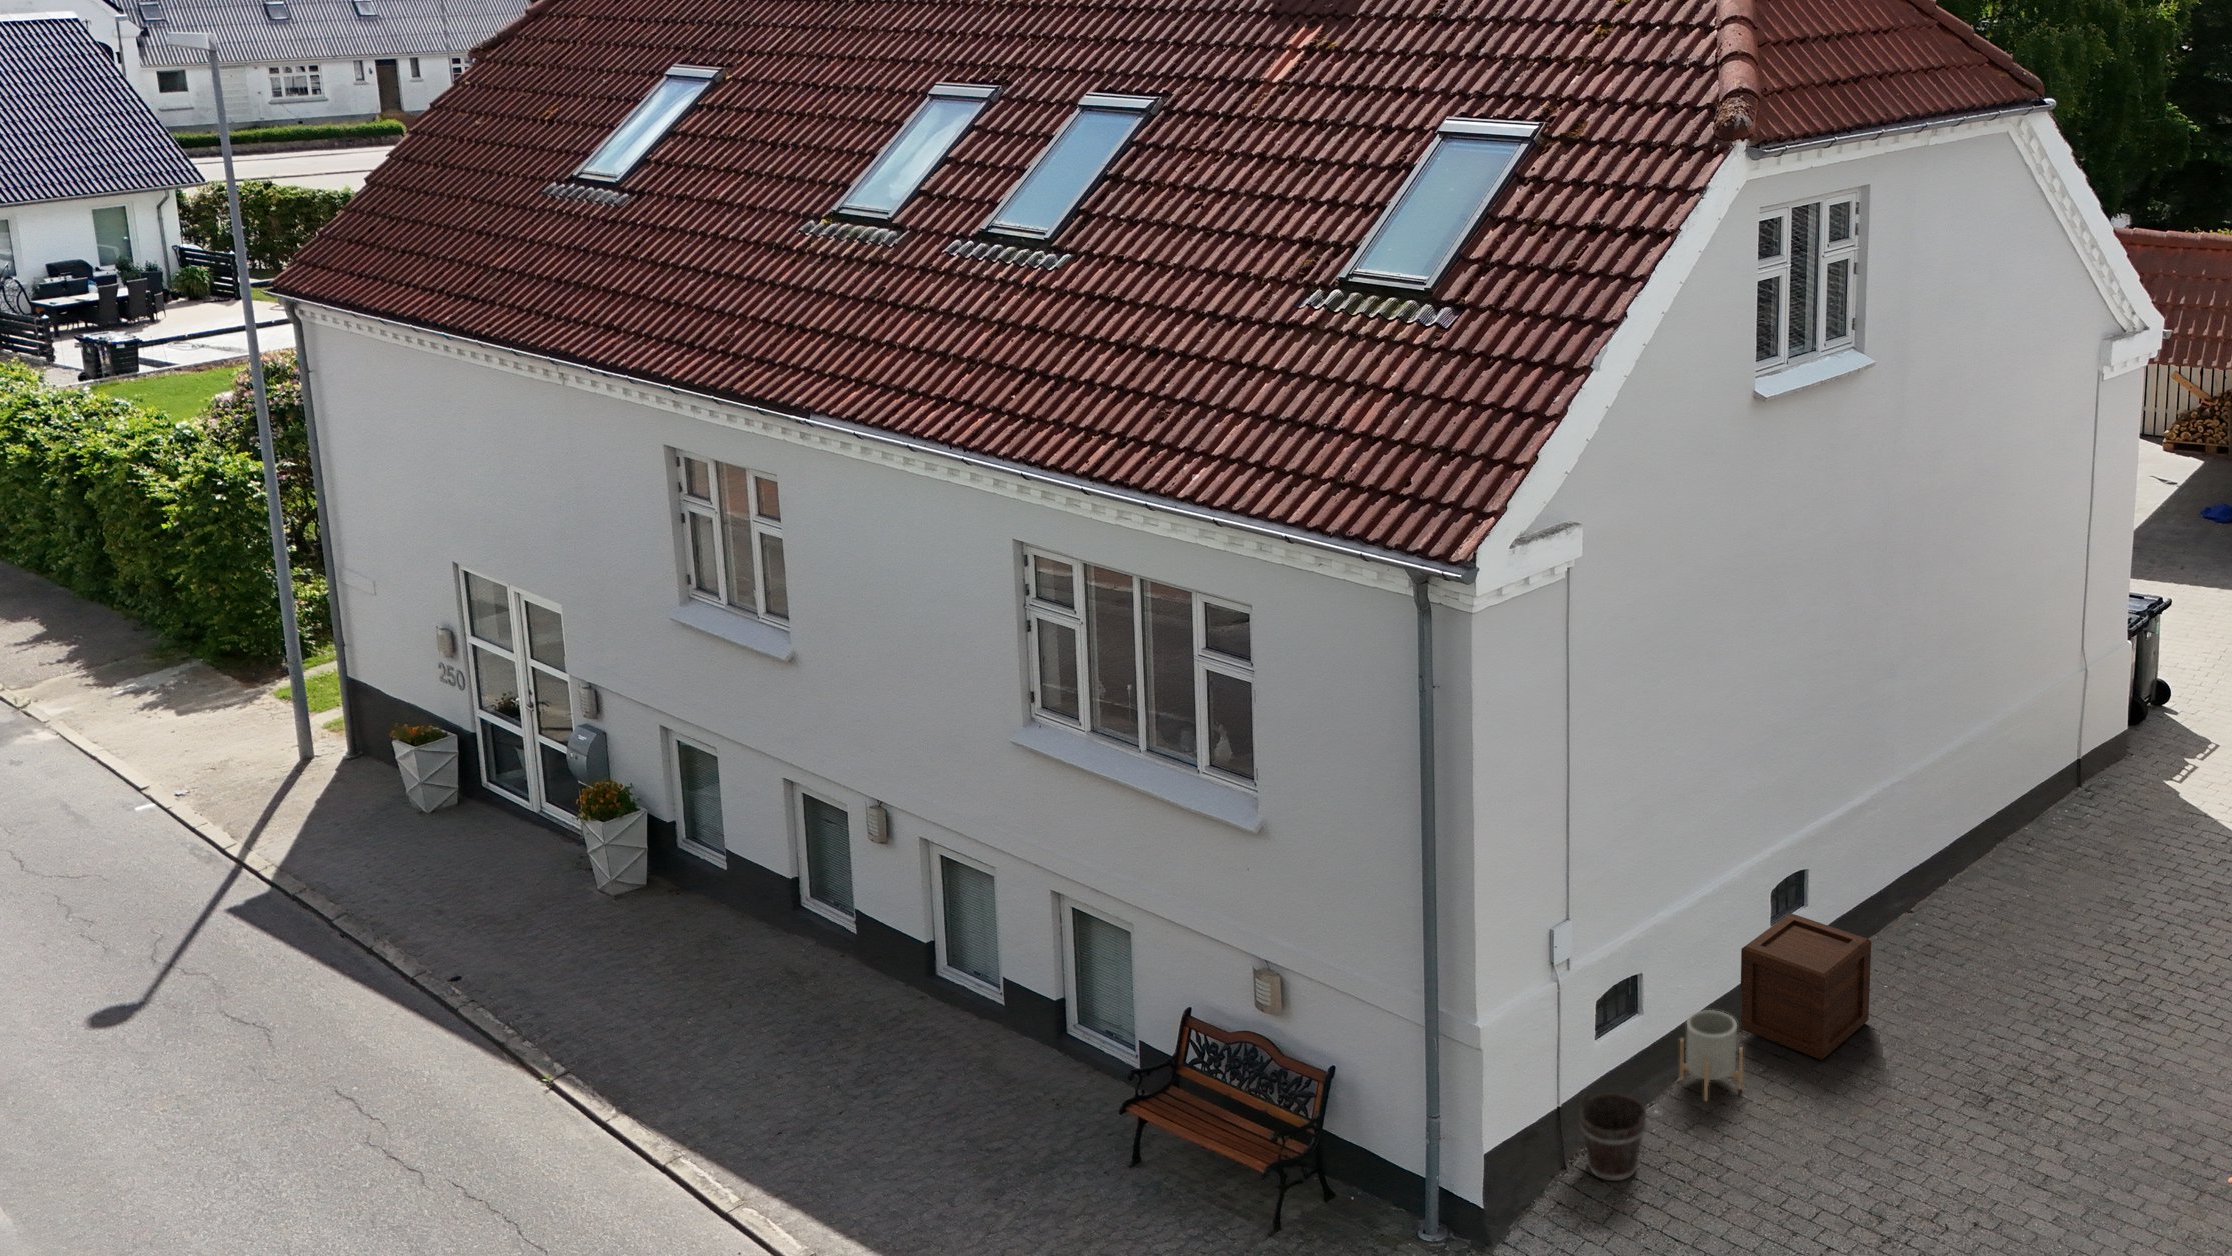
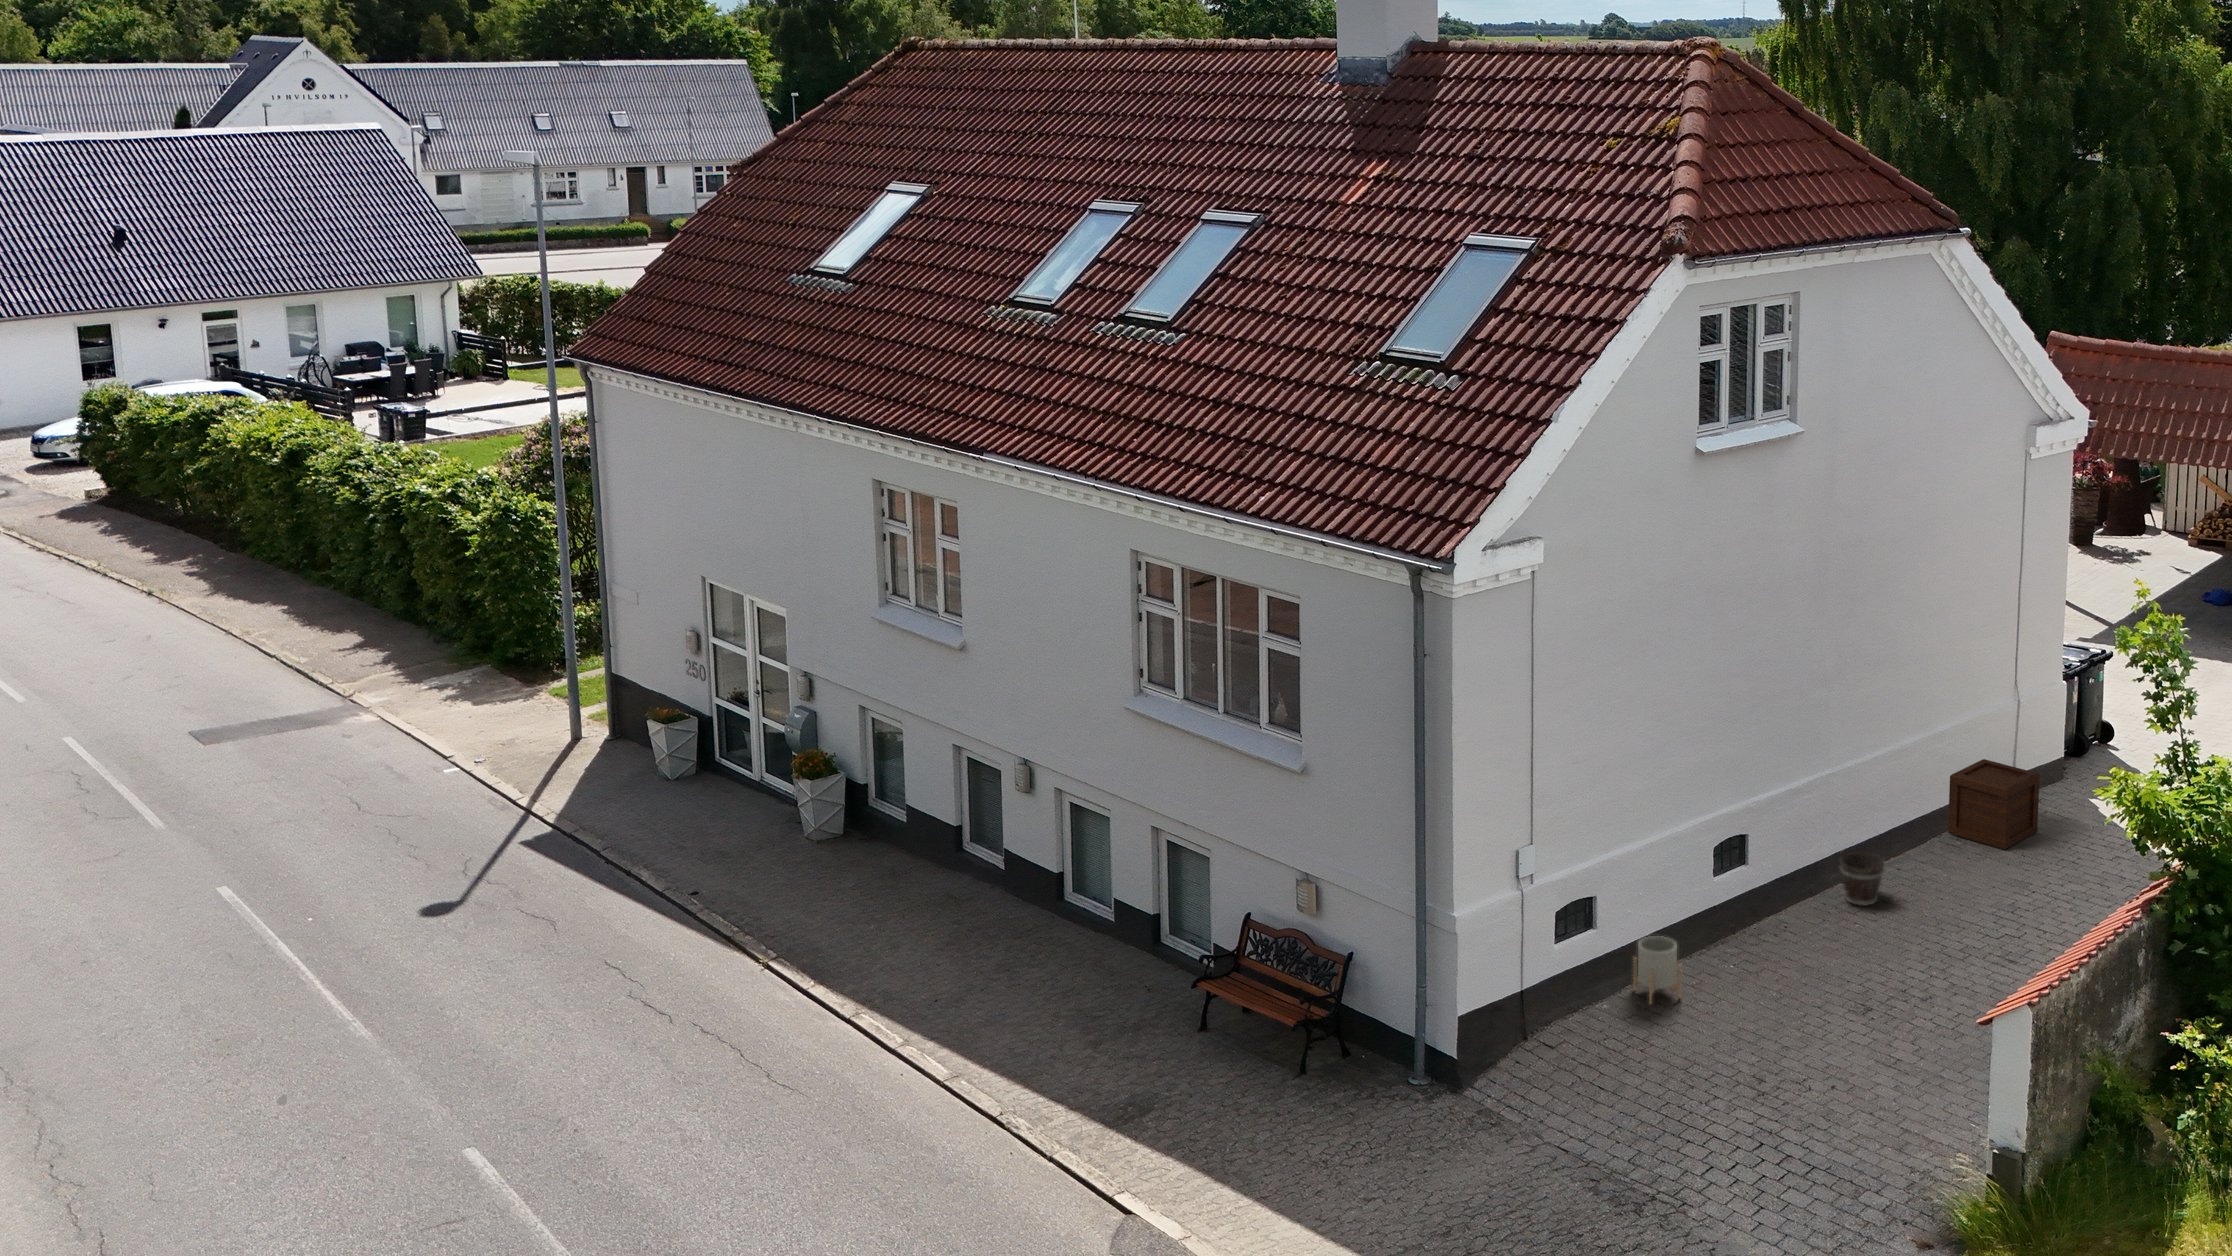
wooden crate: present [1740,913,1871,1060] -> present [1948,759,2040,850]
bucket: present [1579,1093,1647,1181] -> present [1840,851,1884,906]

